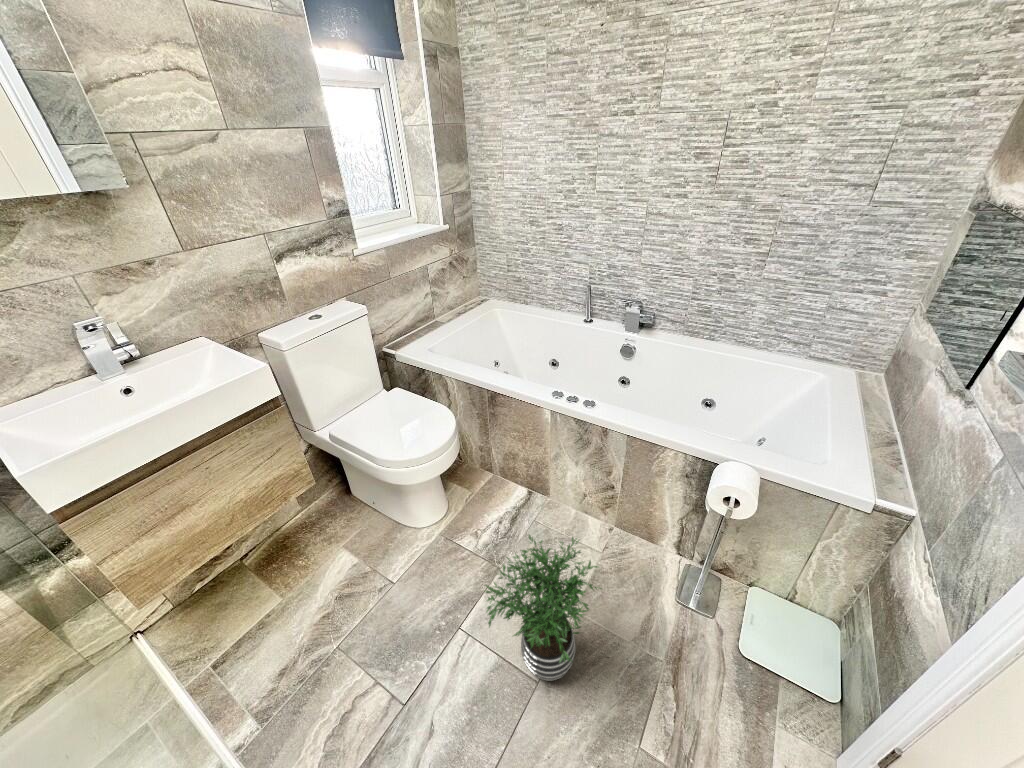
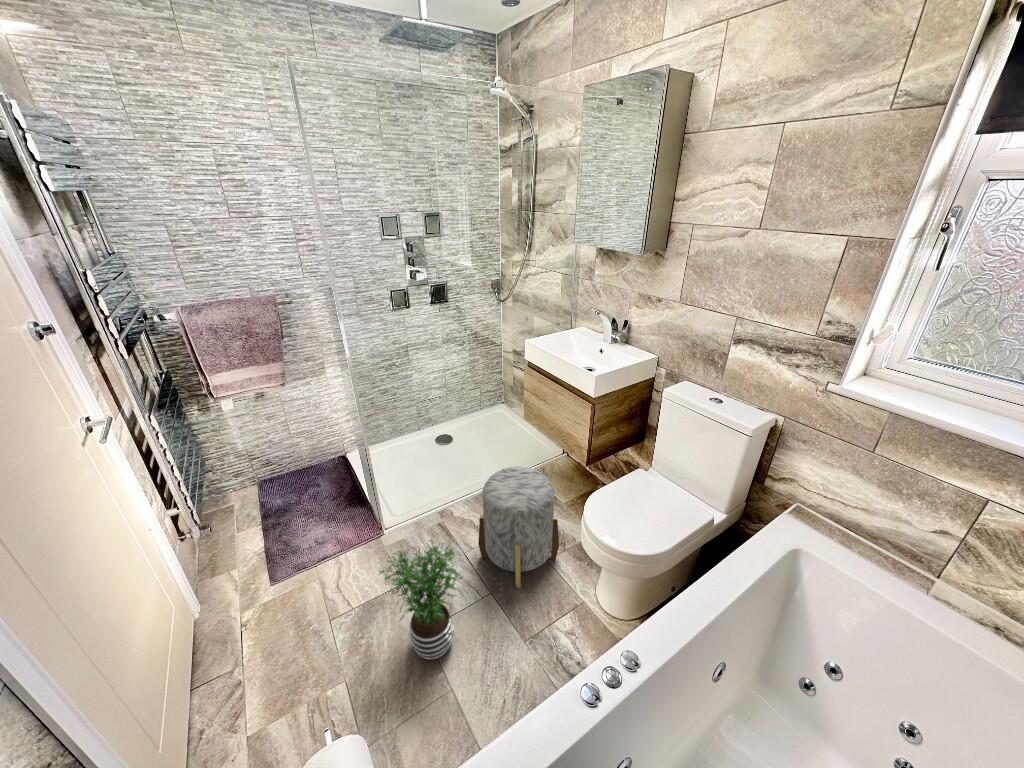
stool: none [310,502,444,672] -> present [478,467,559,588]

